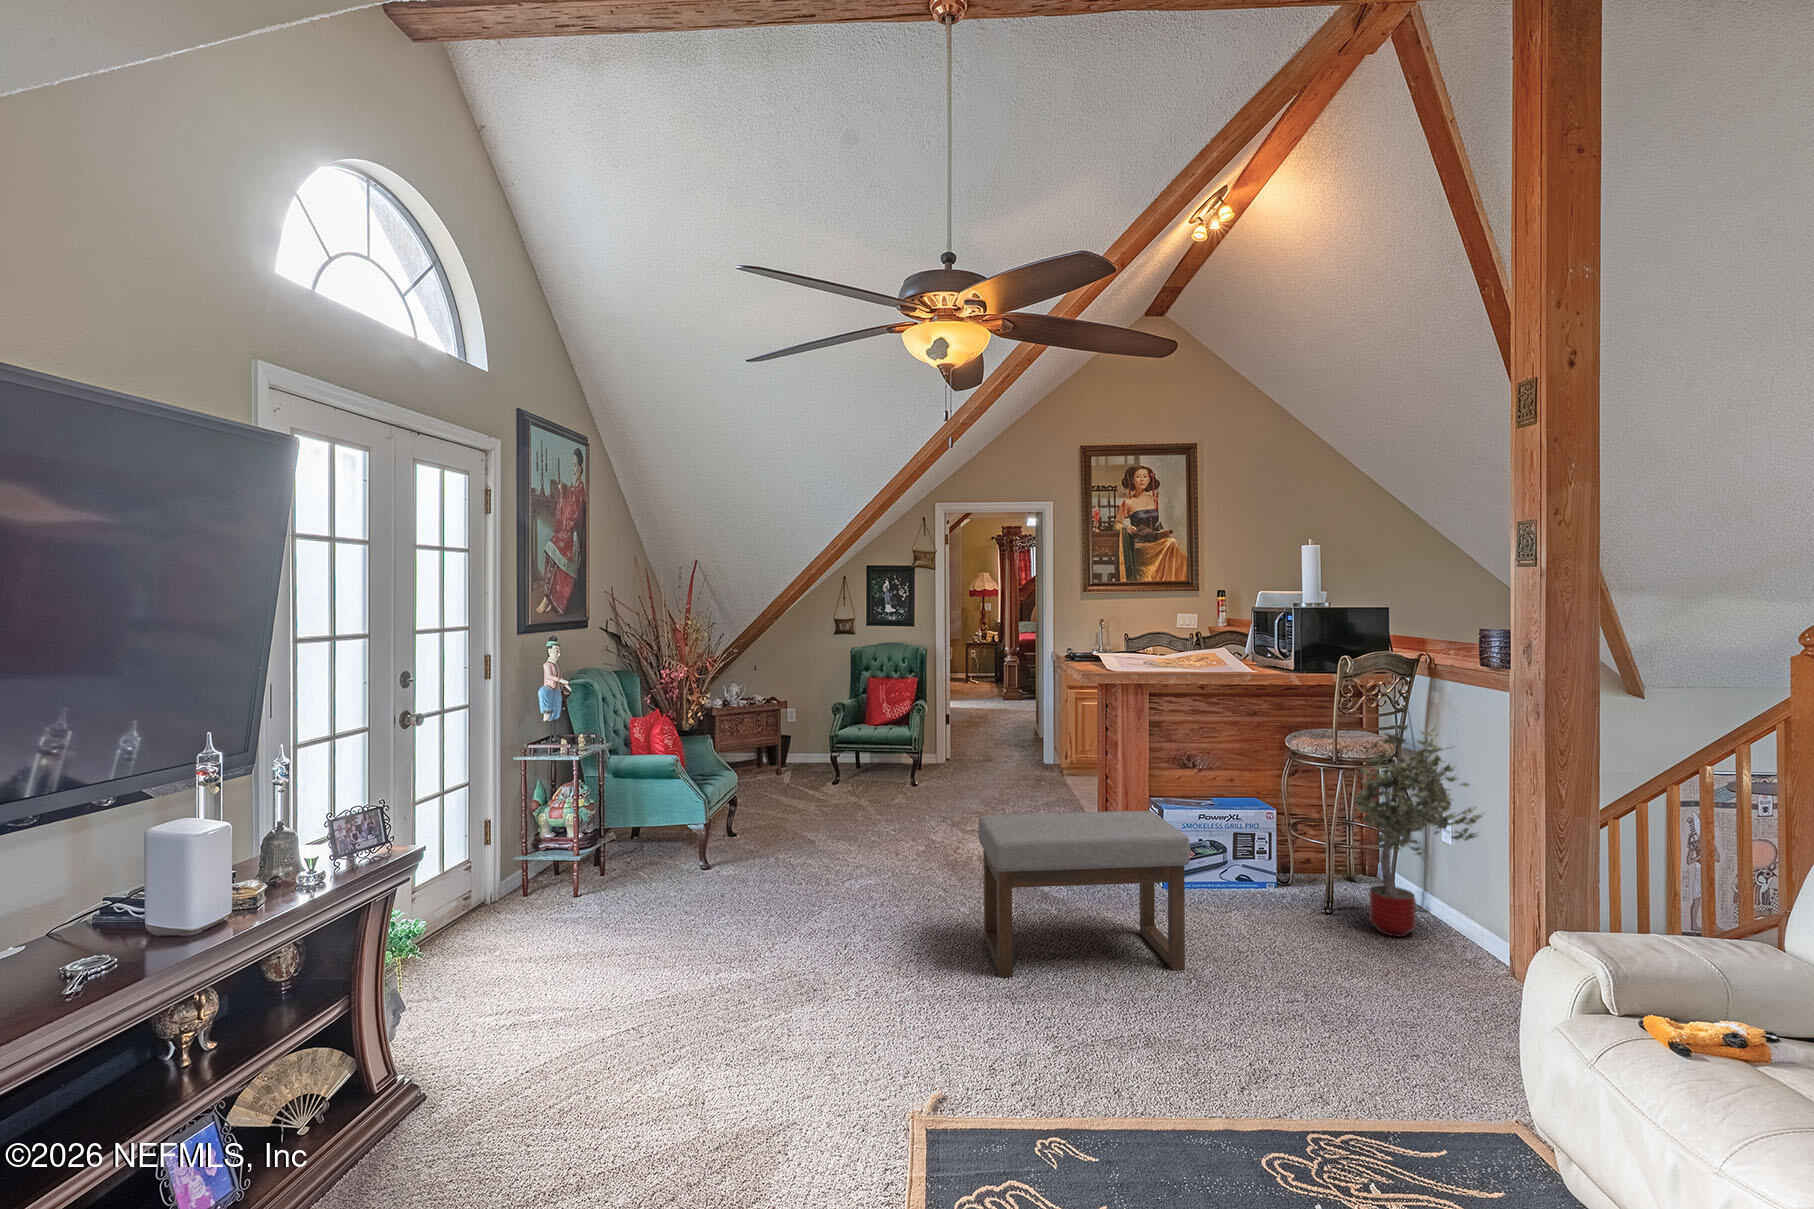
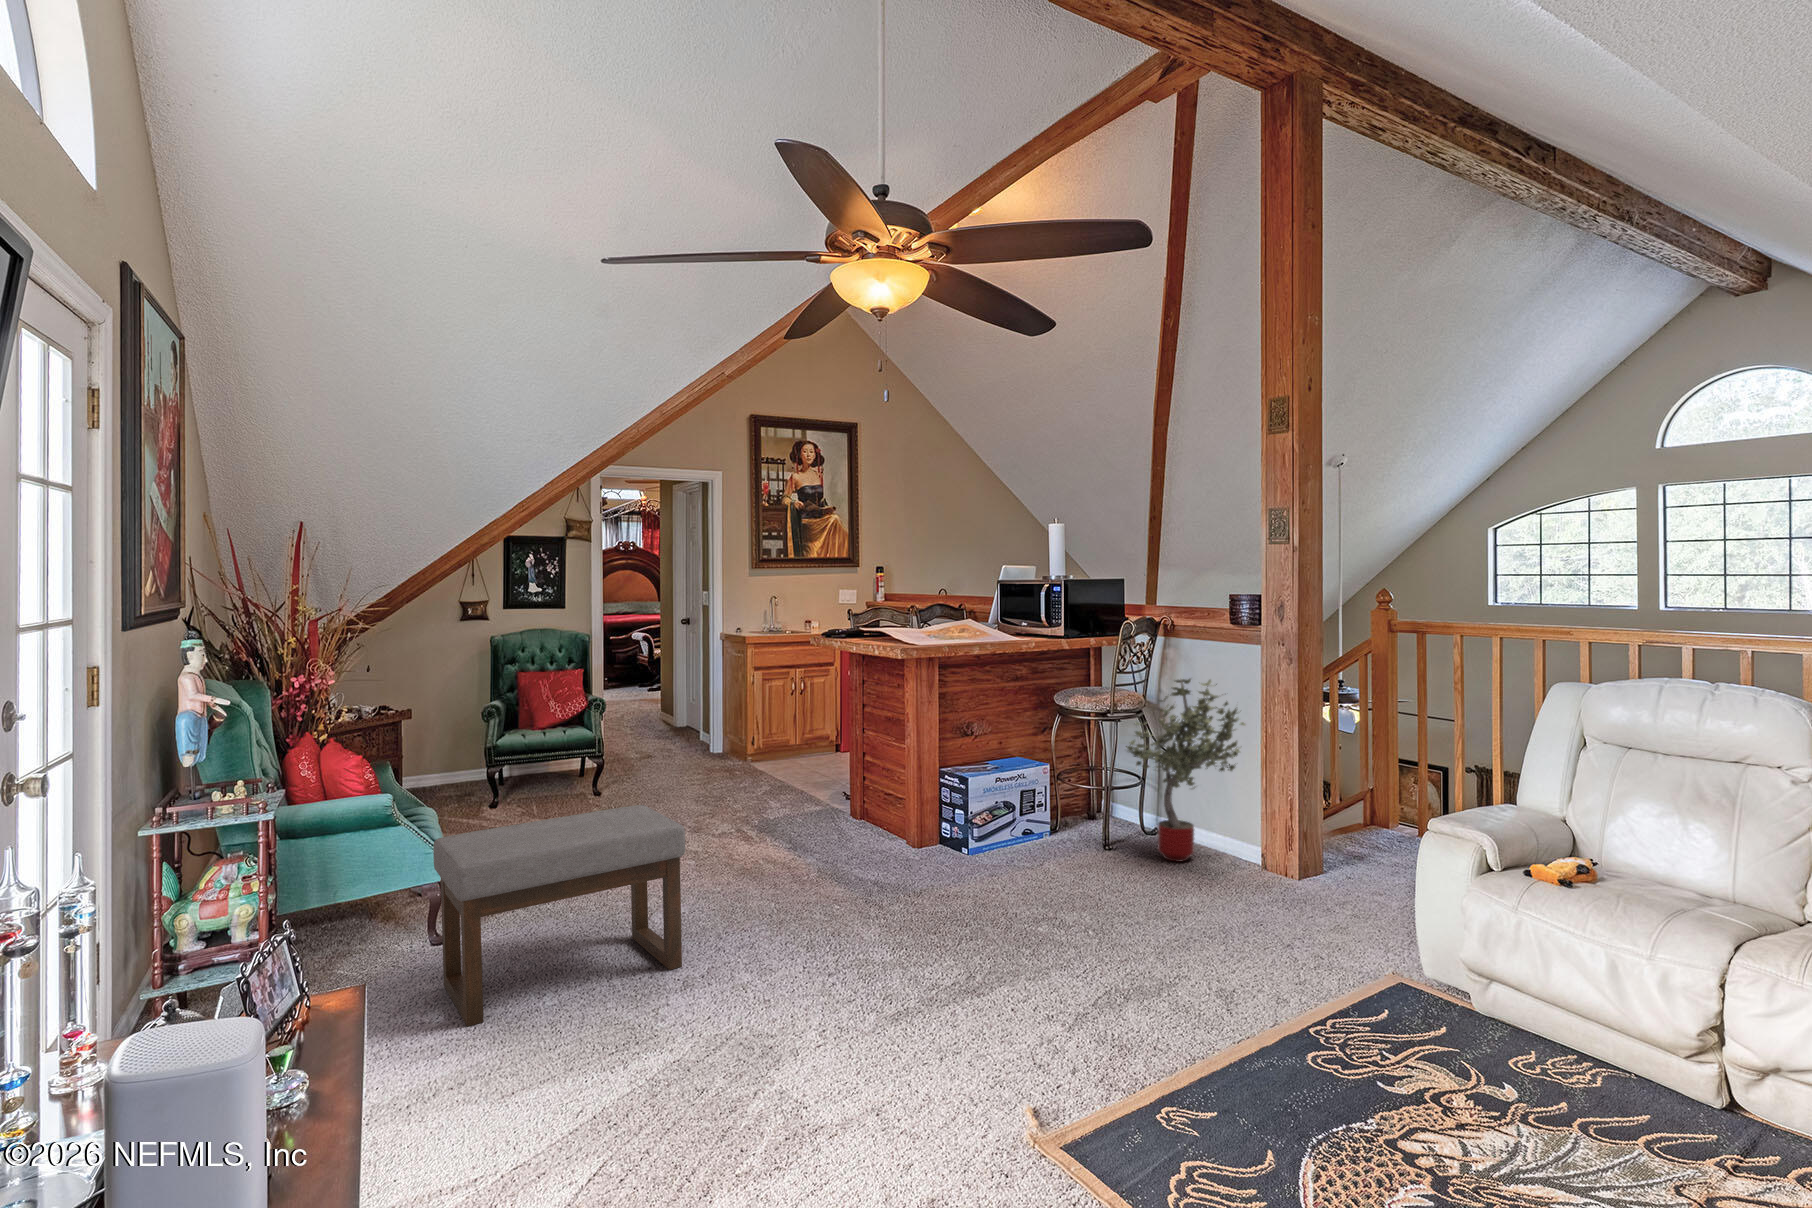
ottoman: present [979,811,1190,977] -> present [433,805,685,1026]

